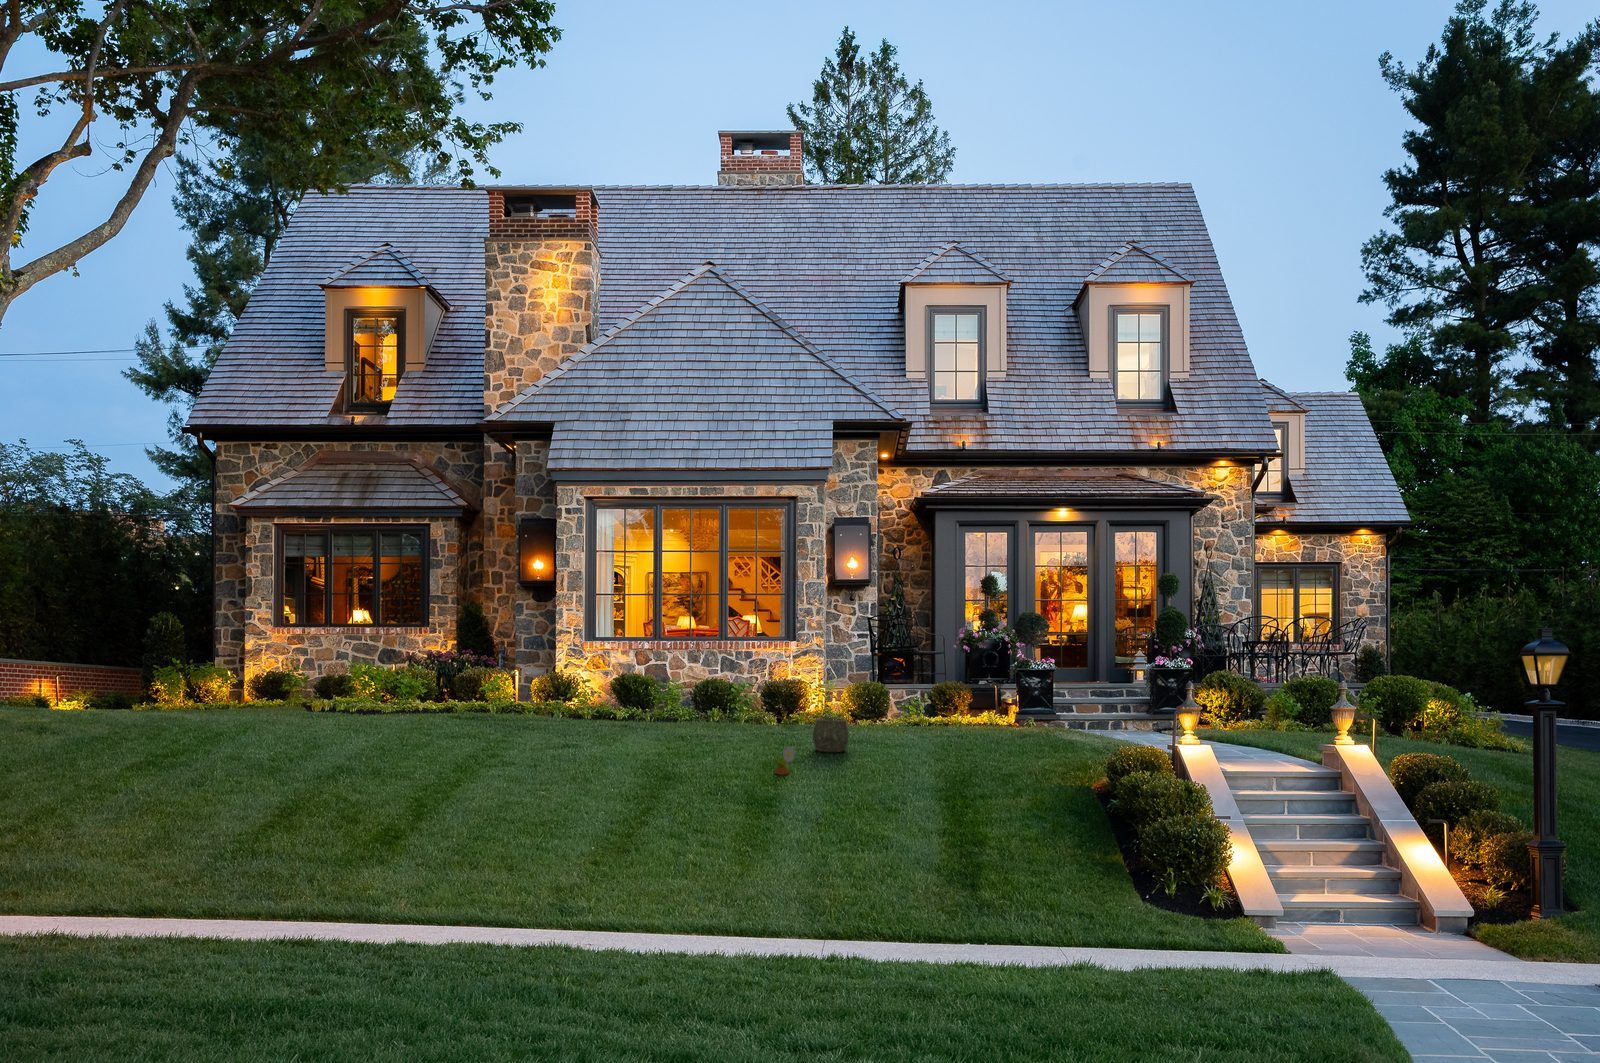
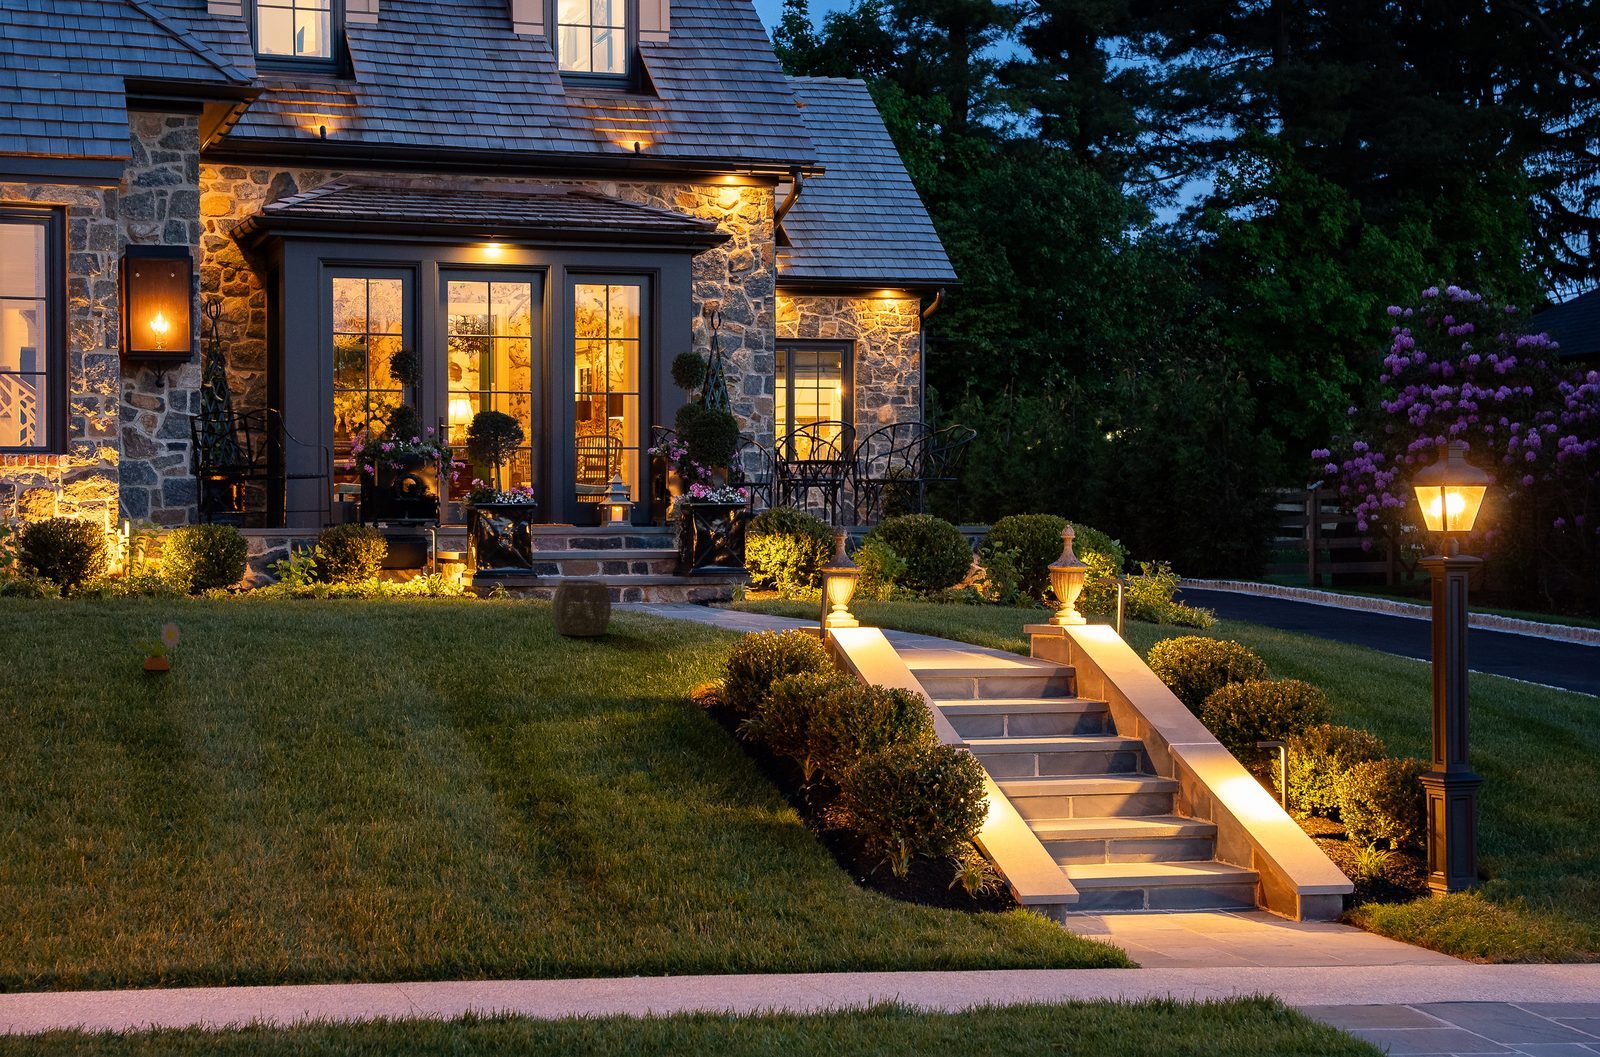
woven basket: present [813,717,849,752] -> present [552,580,612,636]

